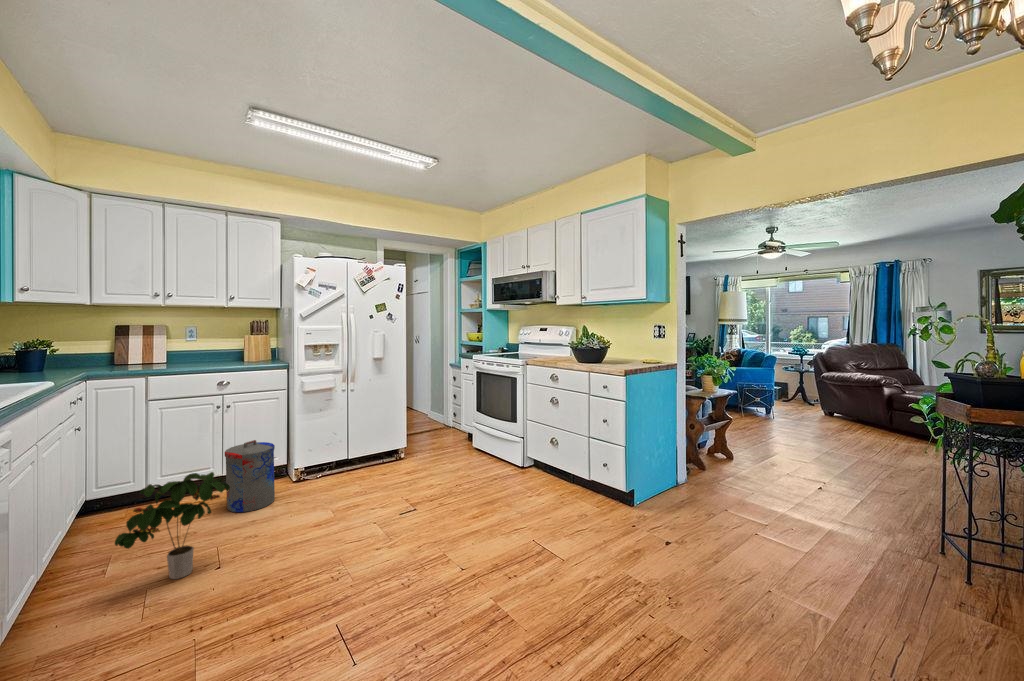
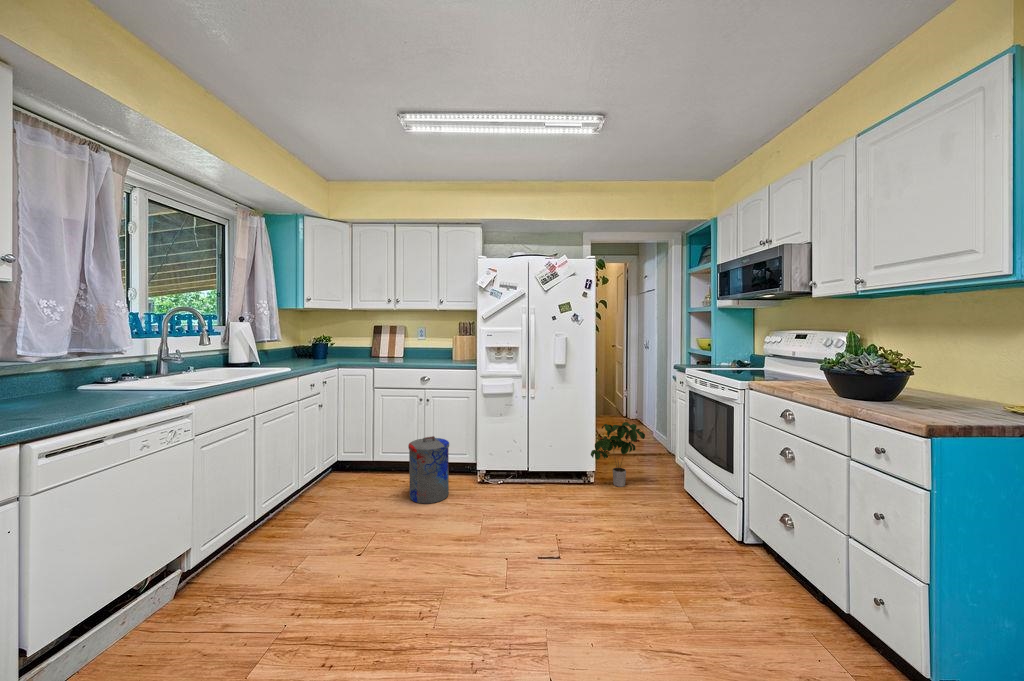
potted plant: present [115,472,230,579] -> present [591,422,645,487]

